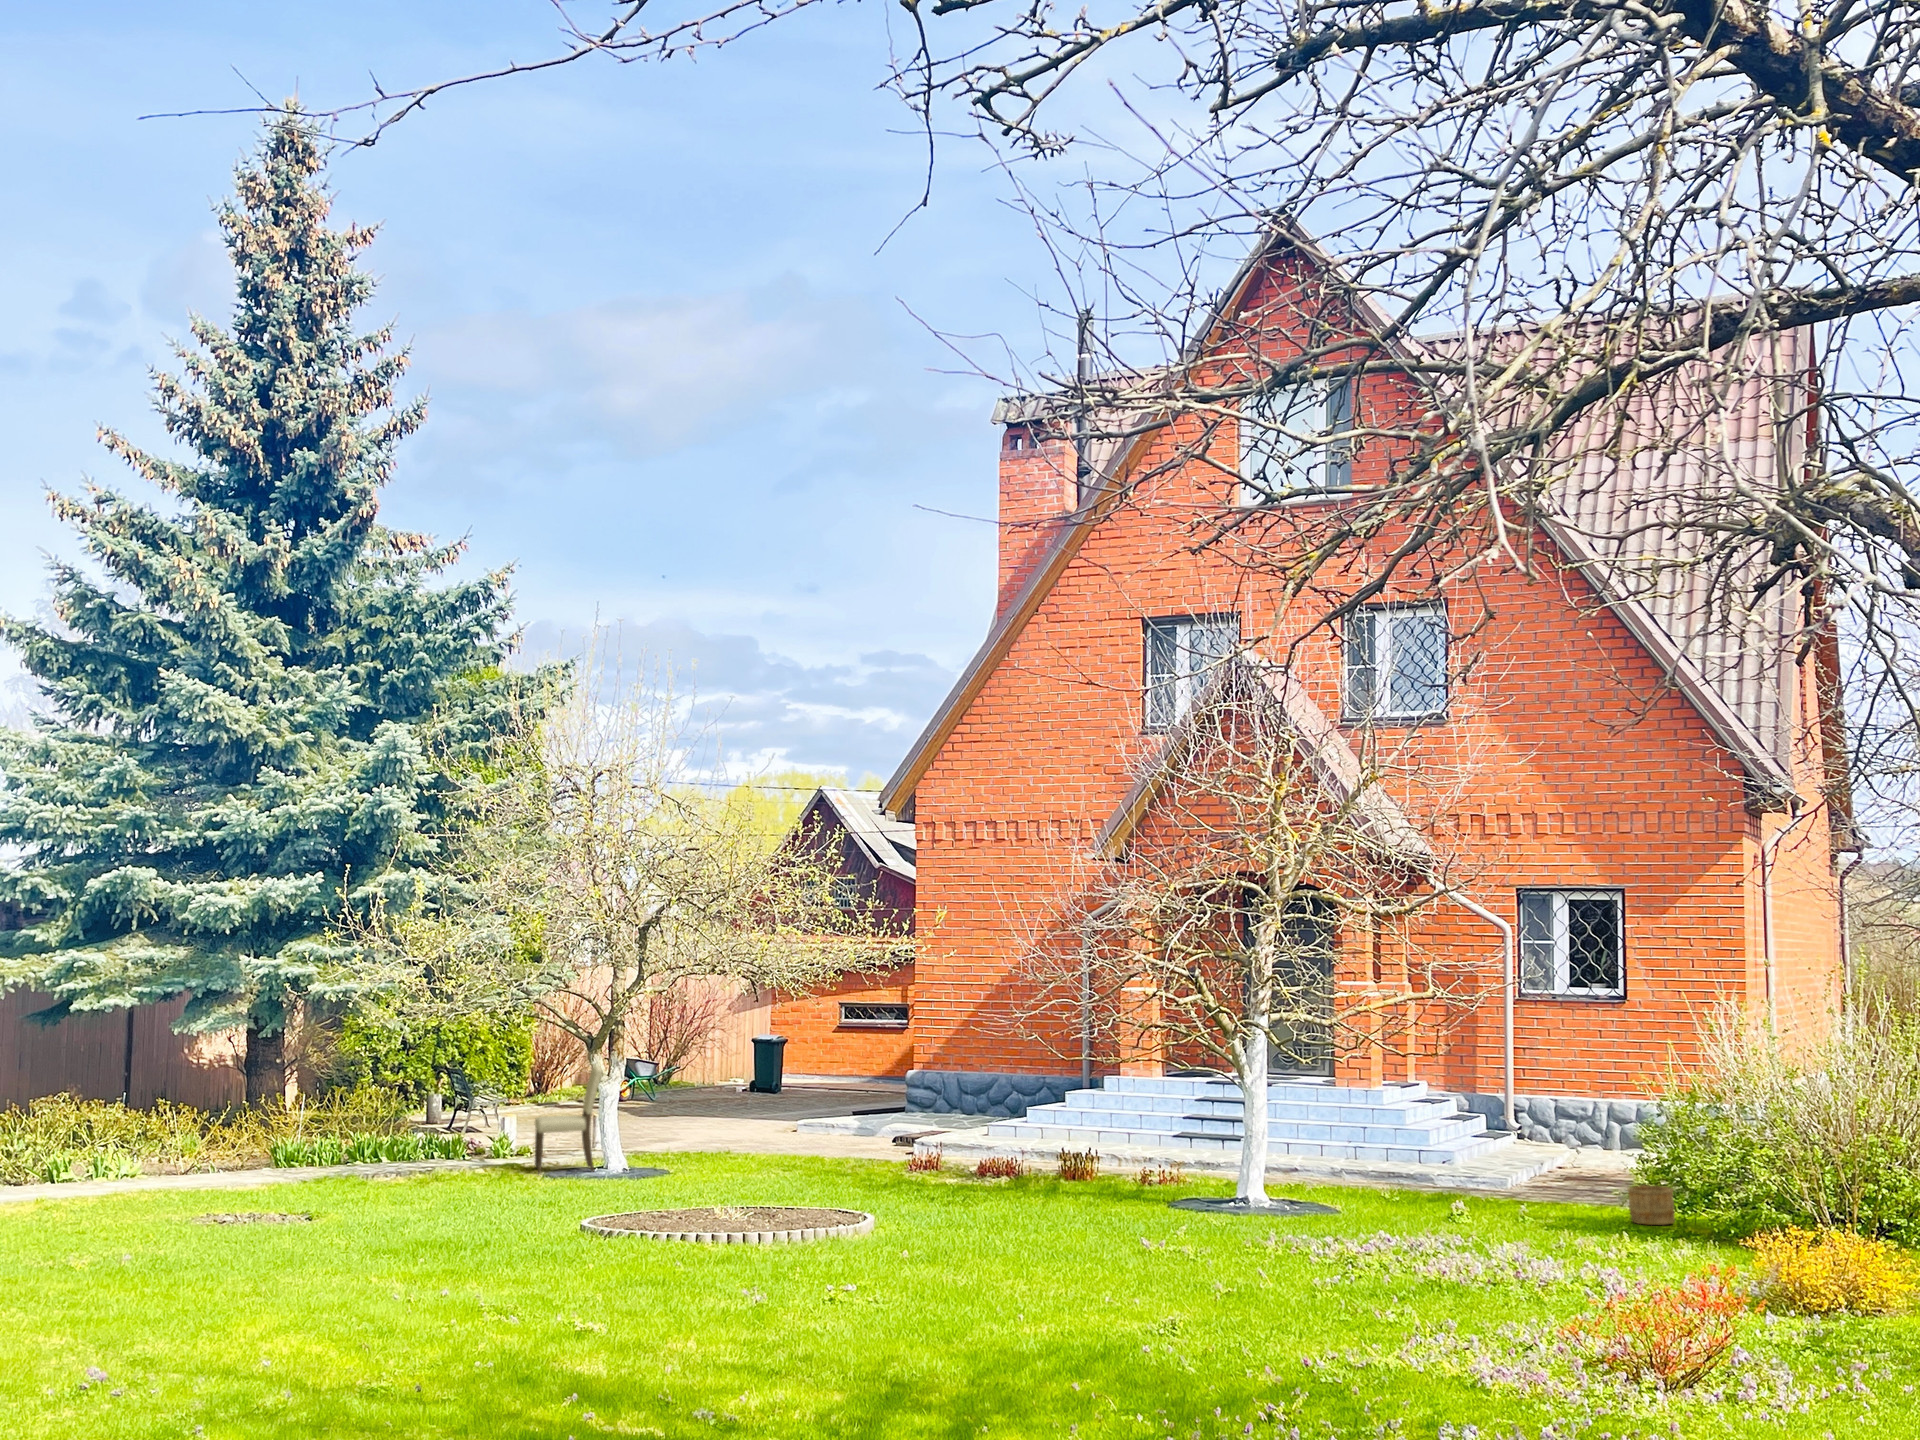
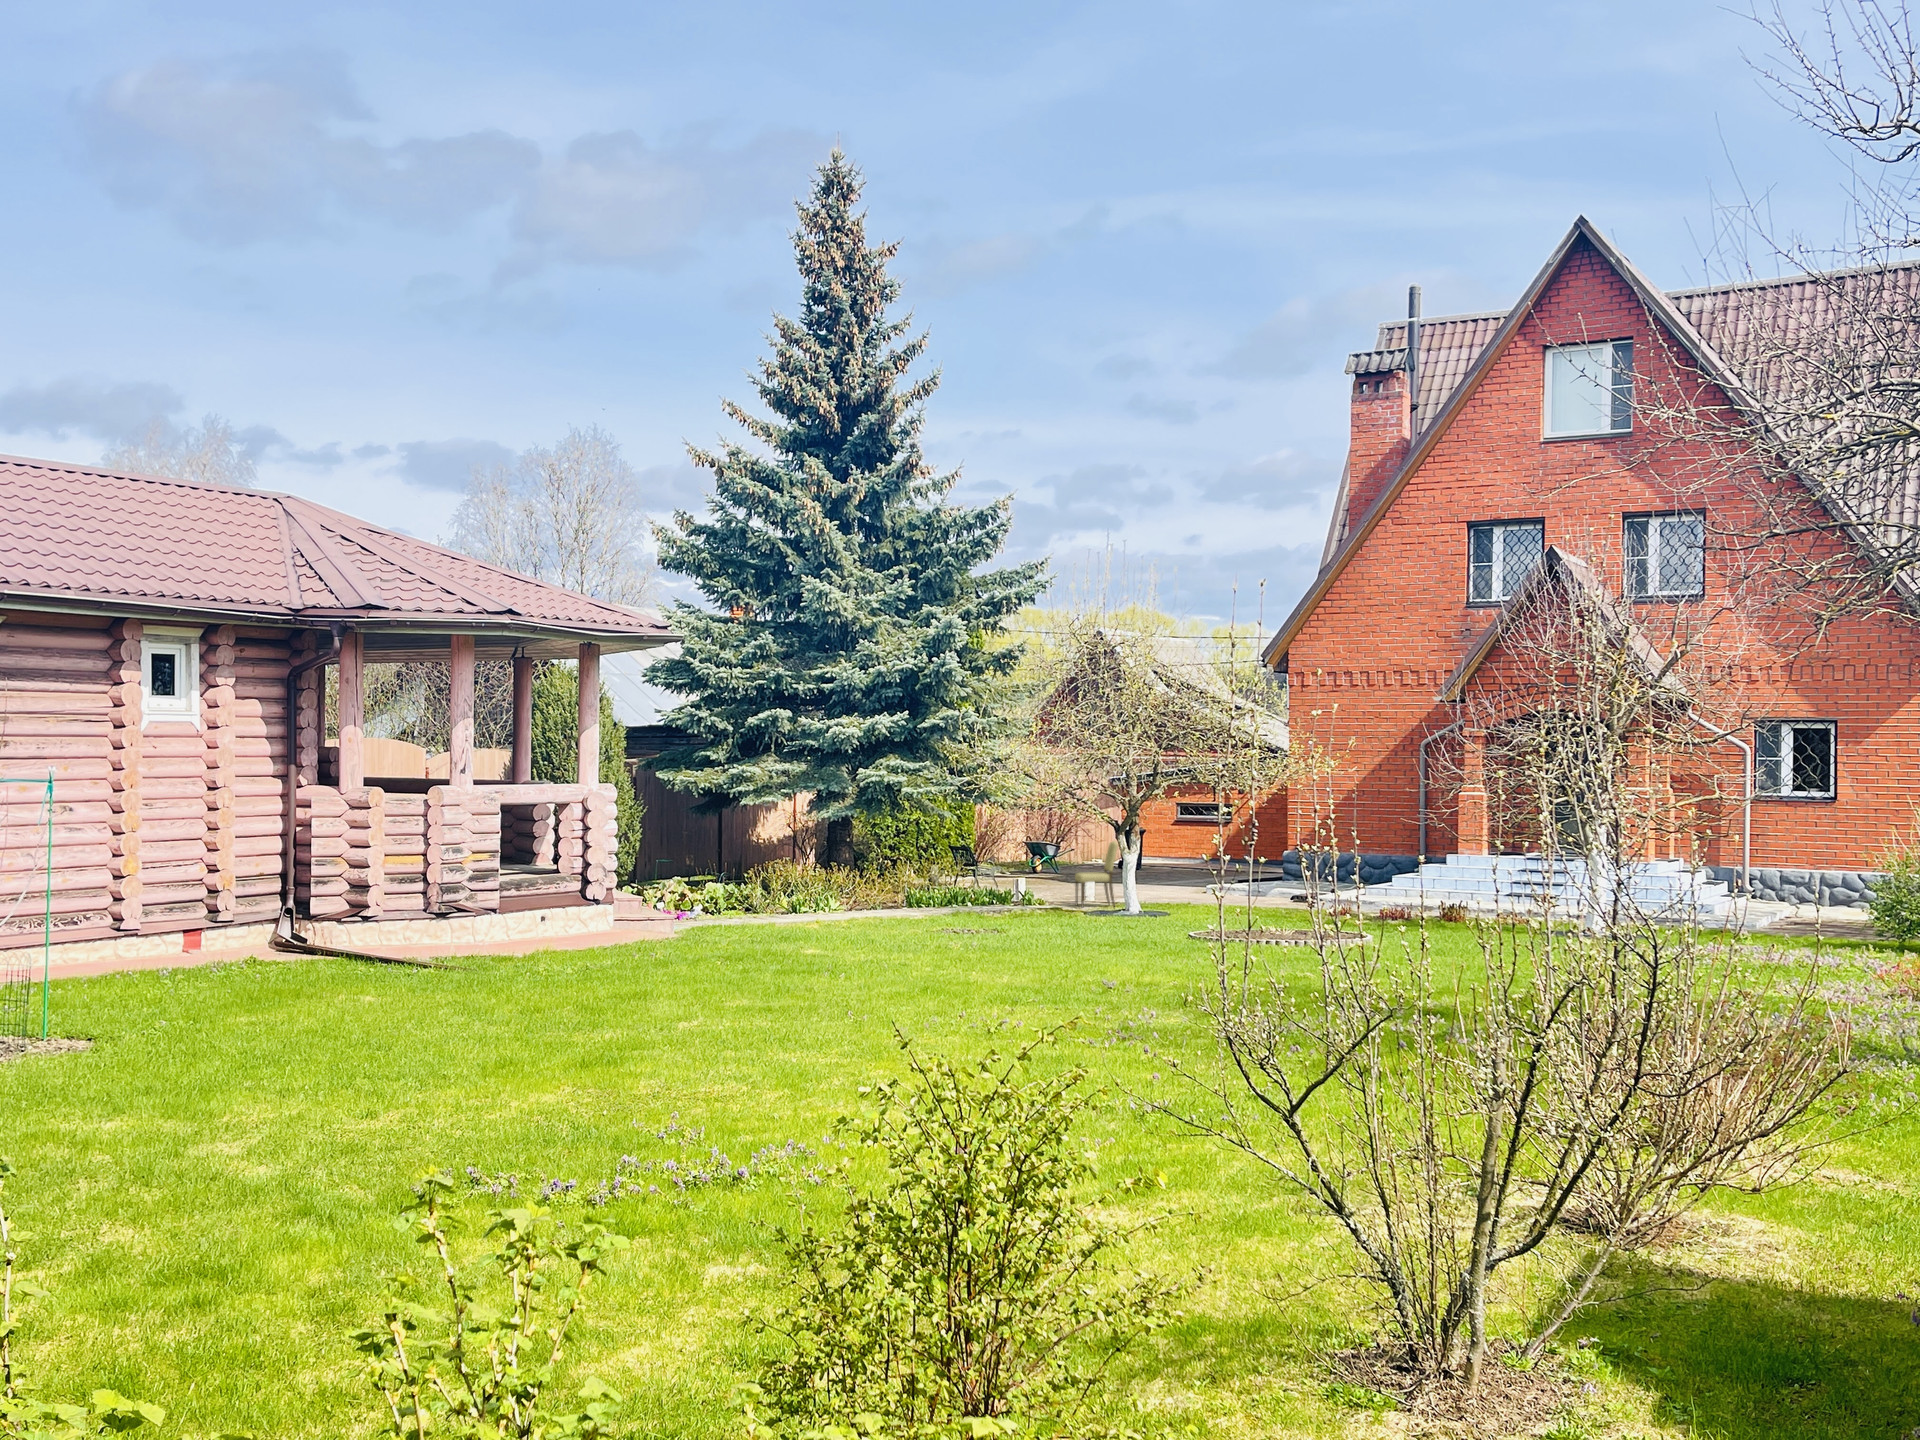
wooden bucket: present [1627,1185,1675,1225] -> none [1788,916,1819,940]

